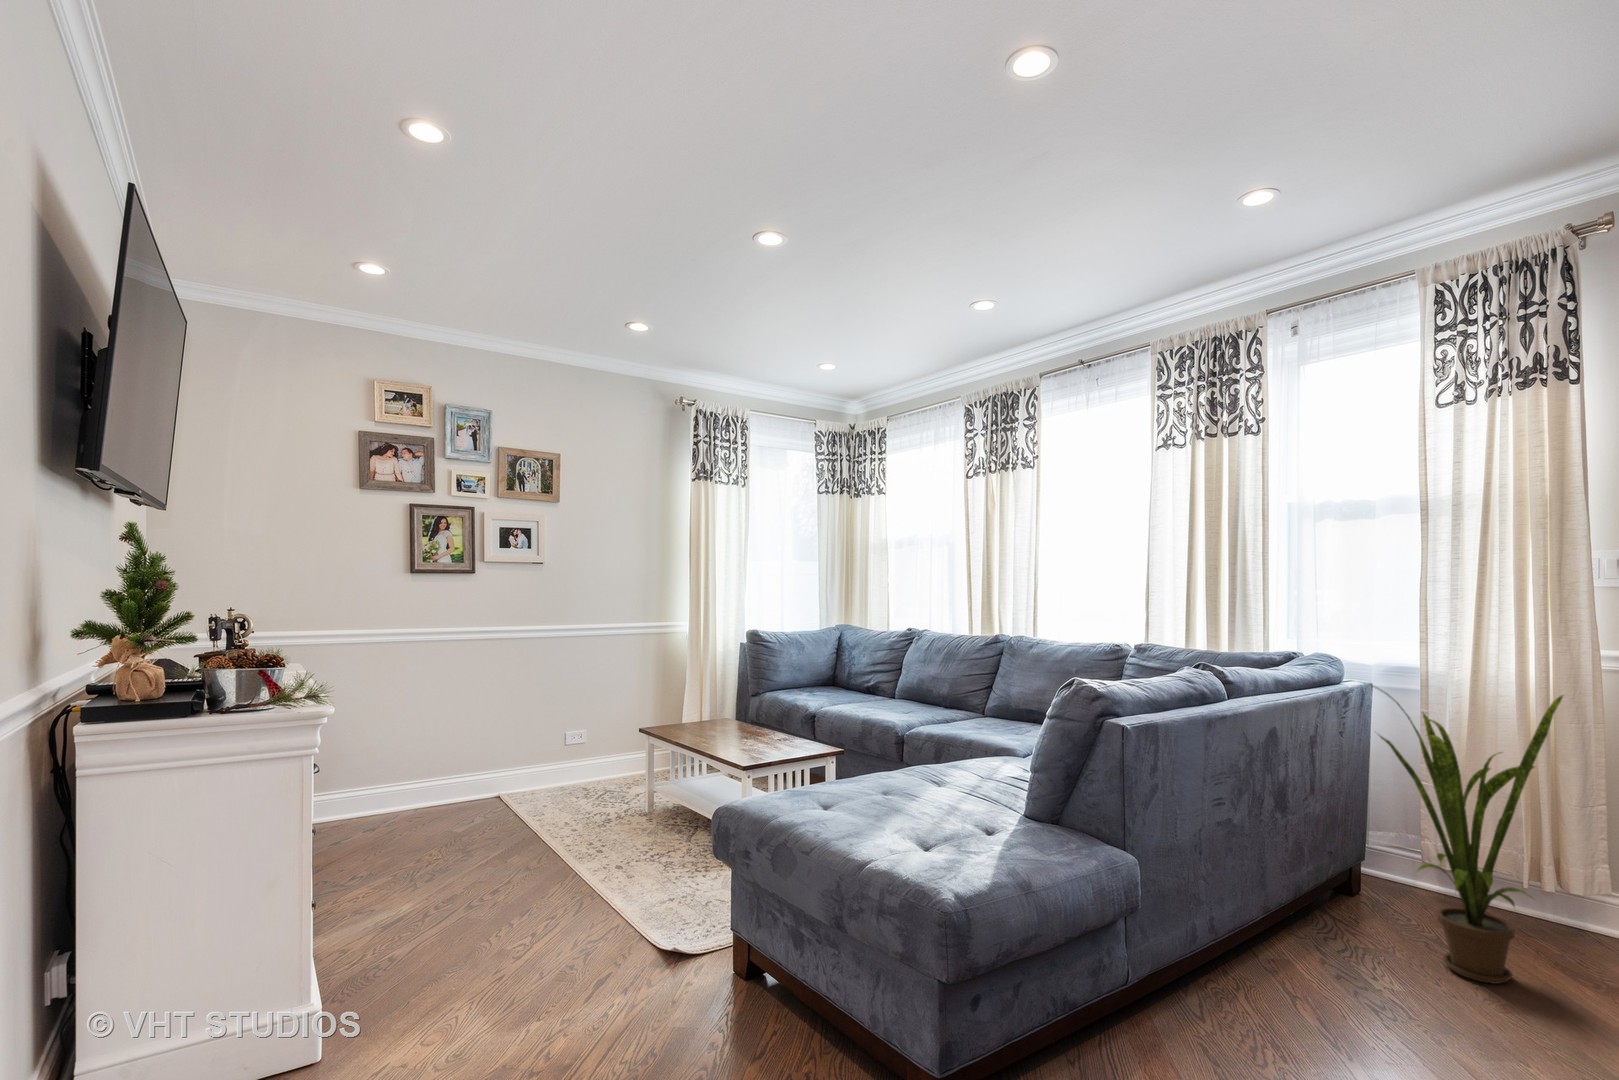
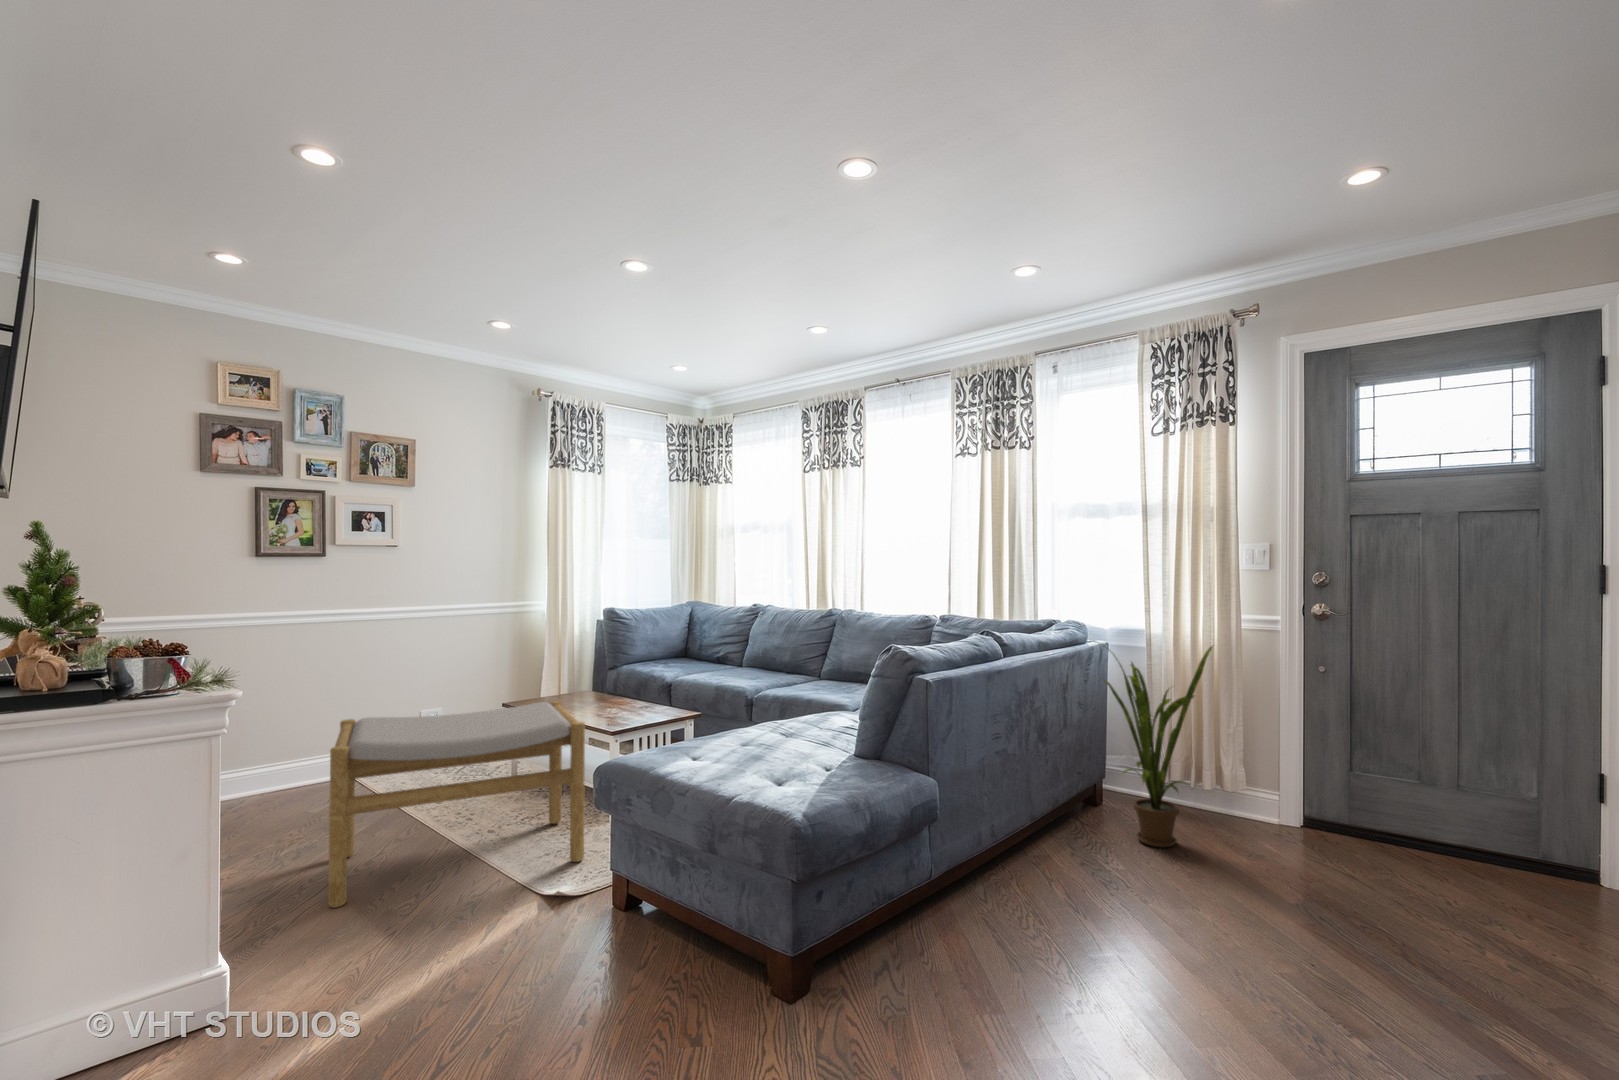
footstool: none [430,732,706,957] -> present [328,701,585,908]

